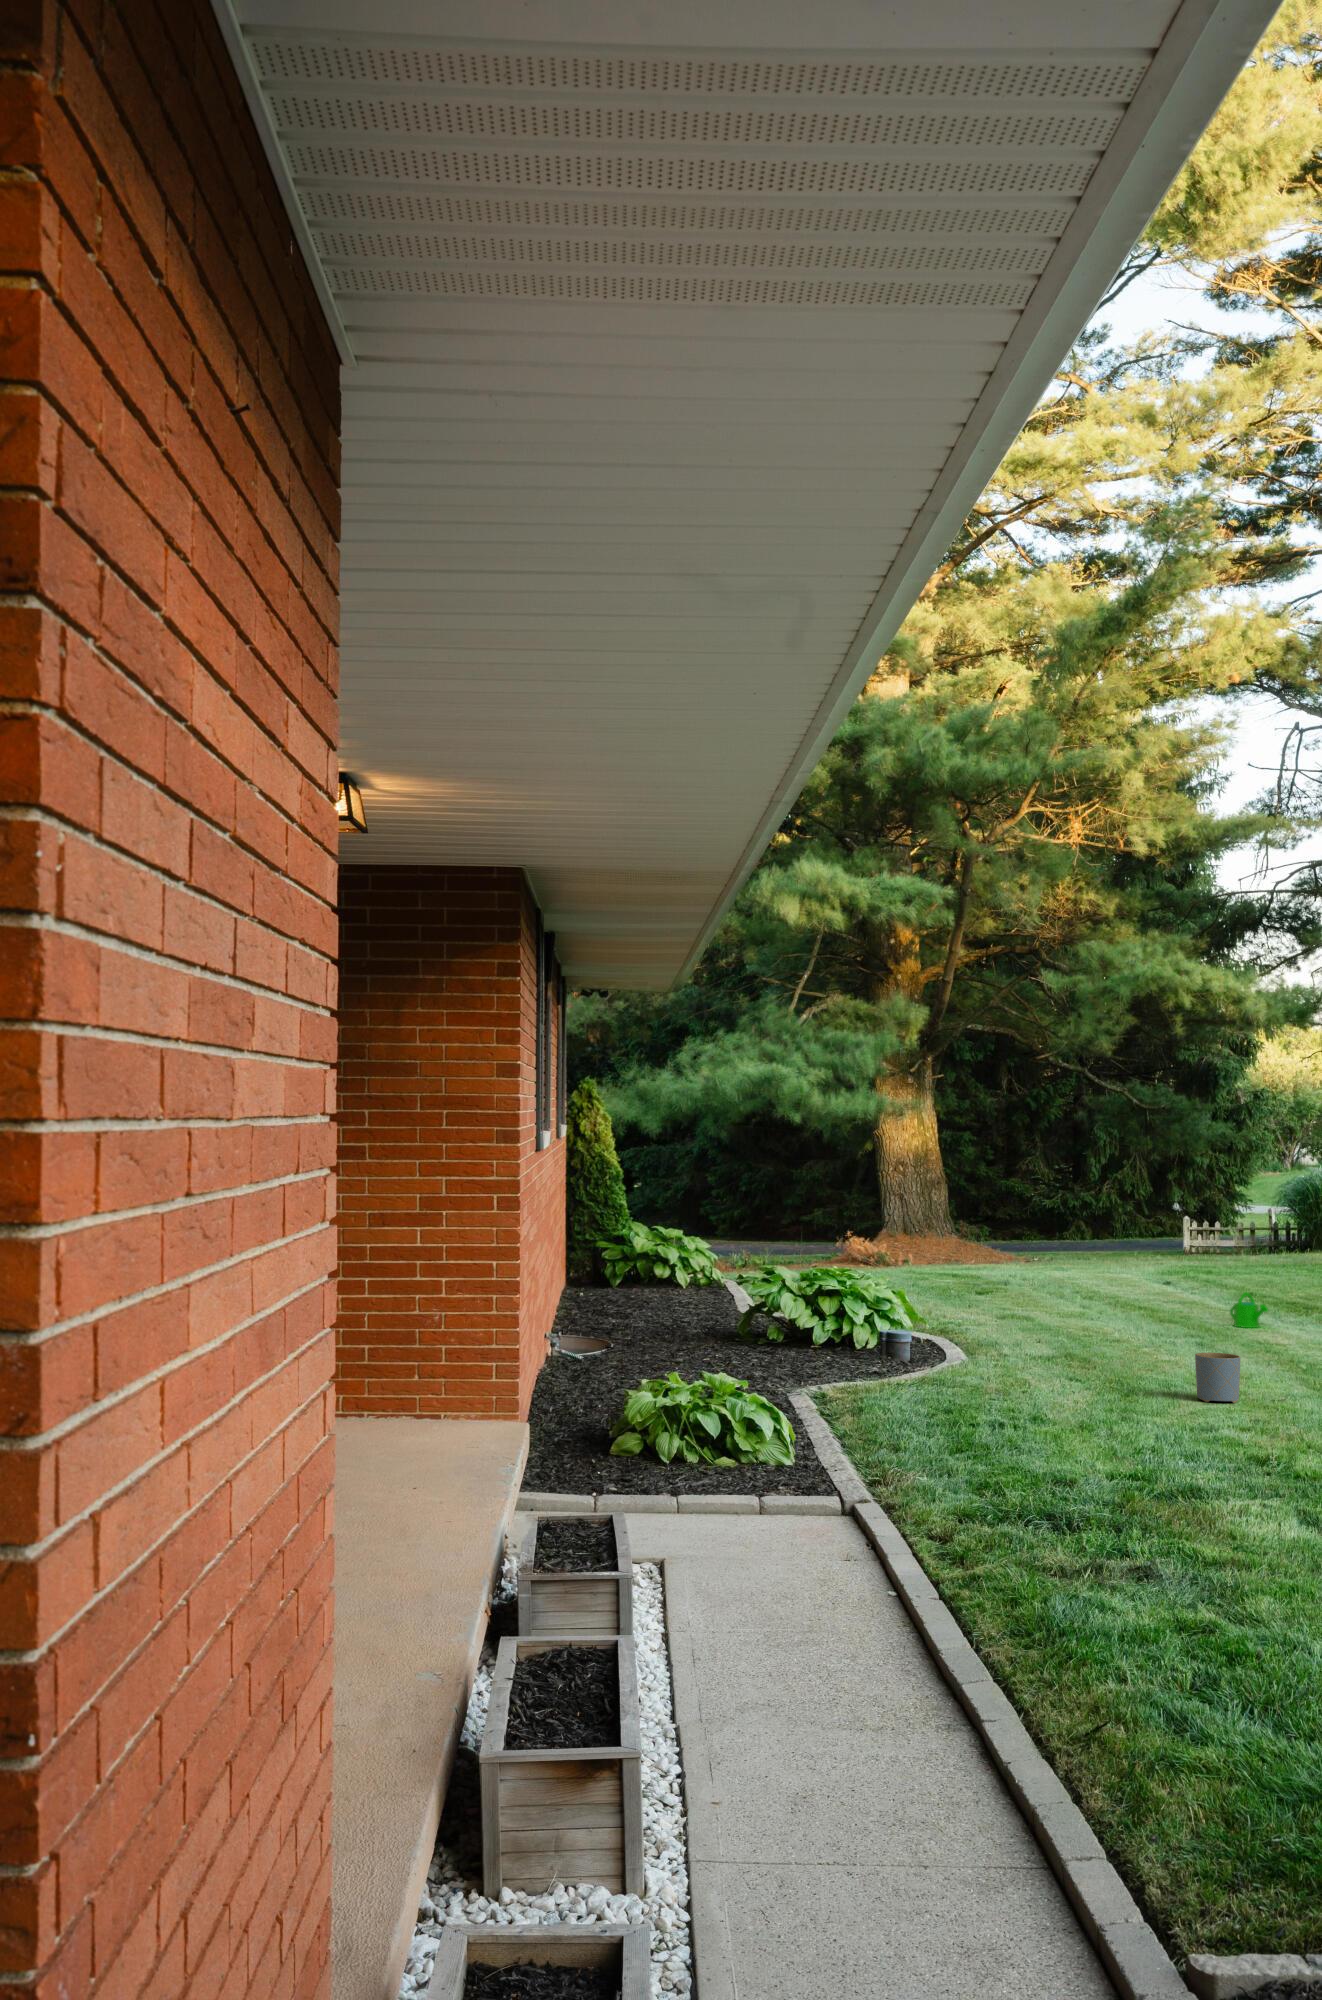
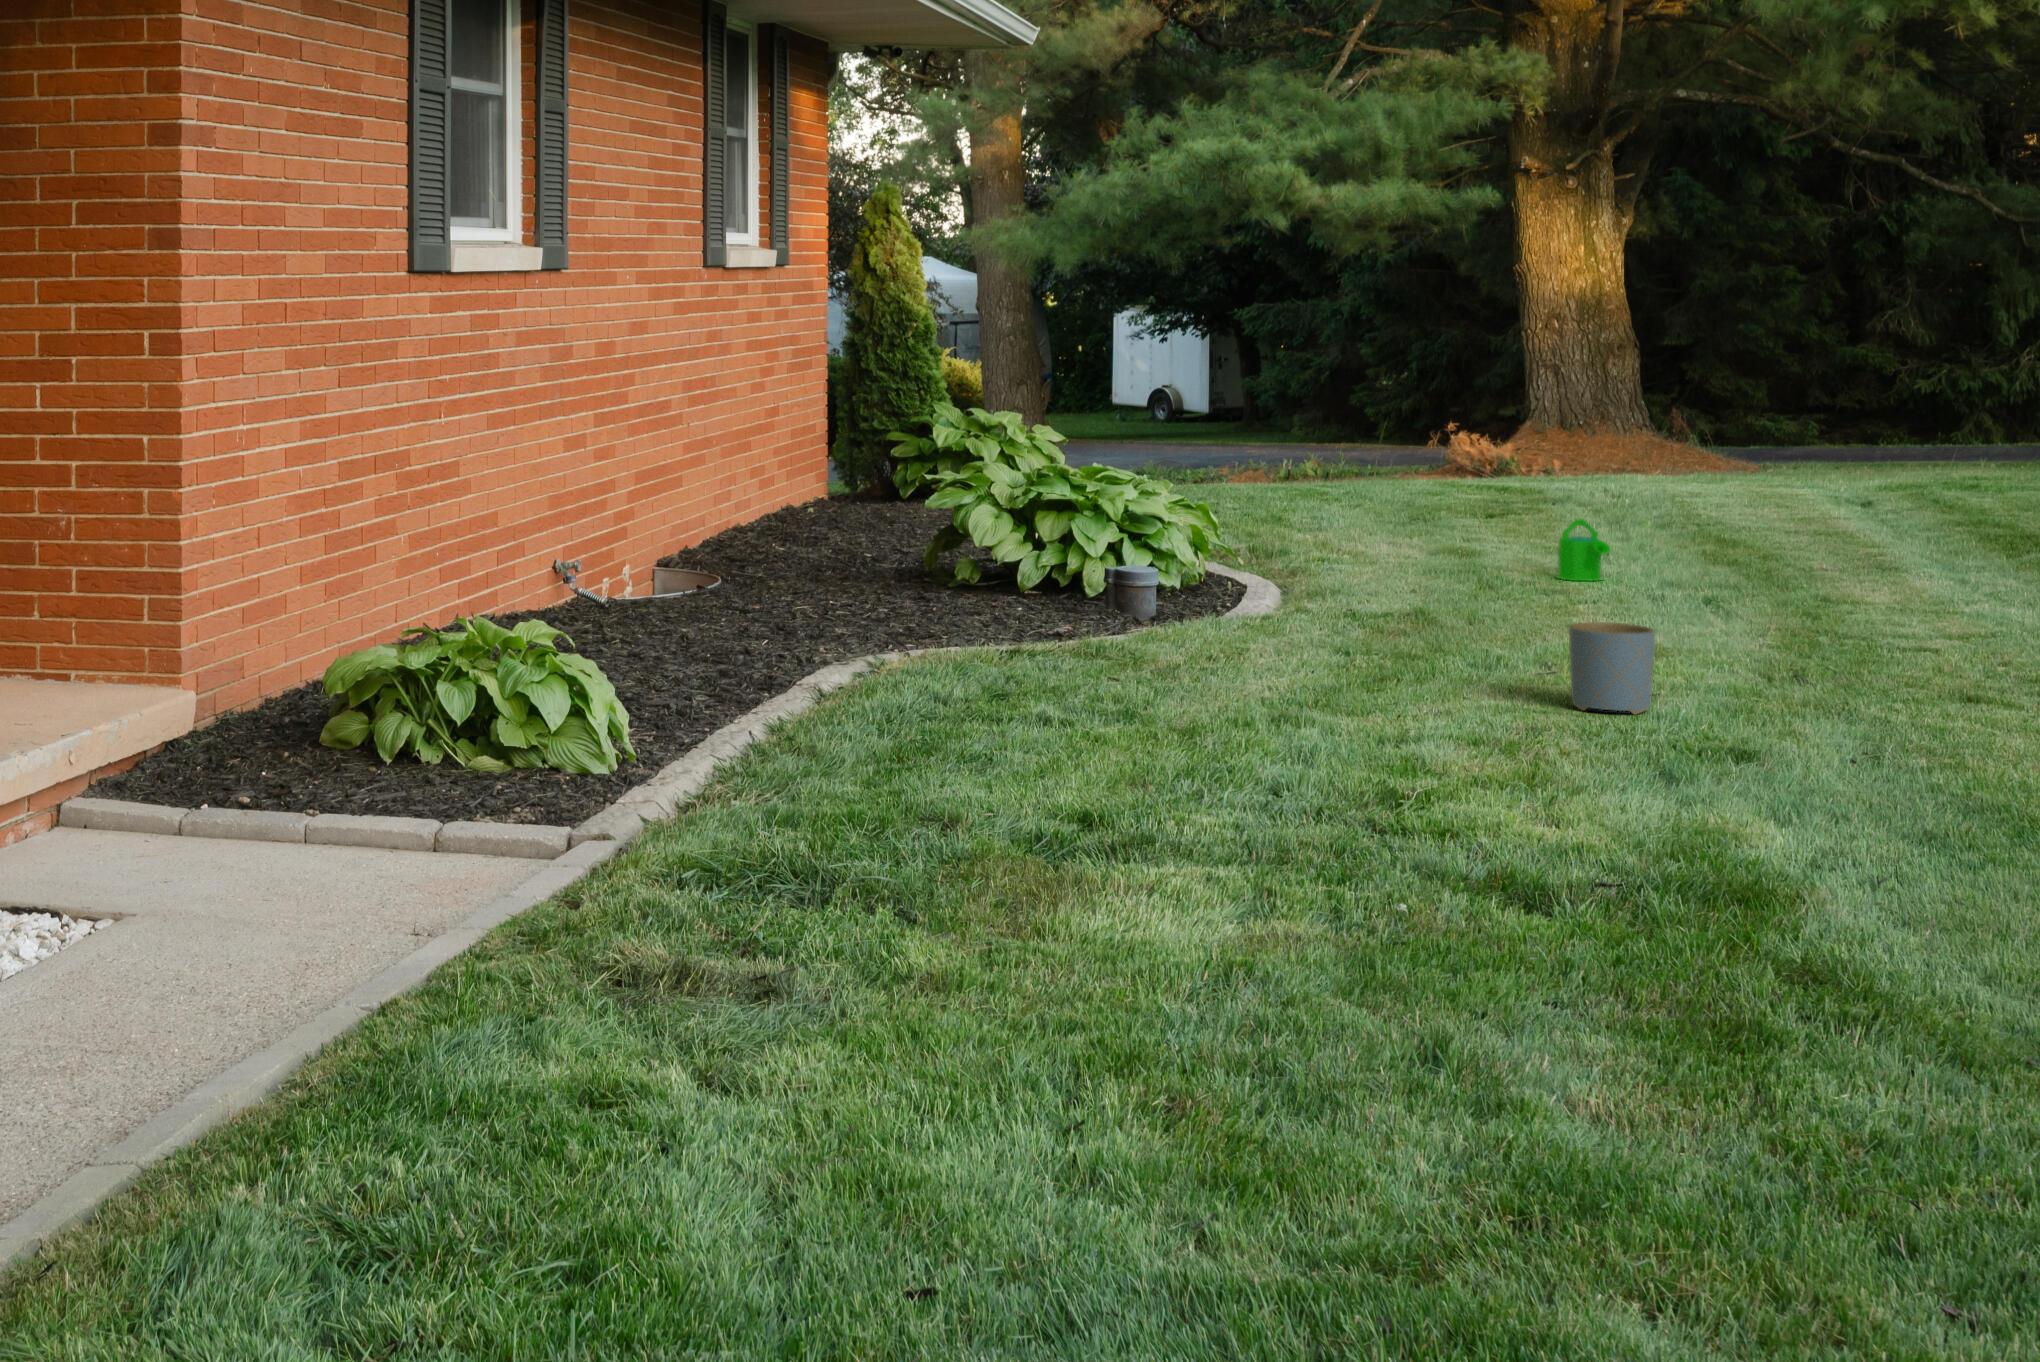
watering can: present [1230,1292,1268,1328] -> present [1557,519,1610,581]

